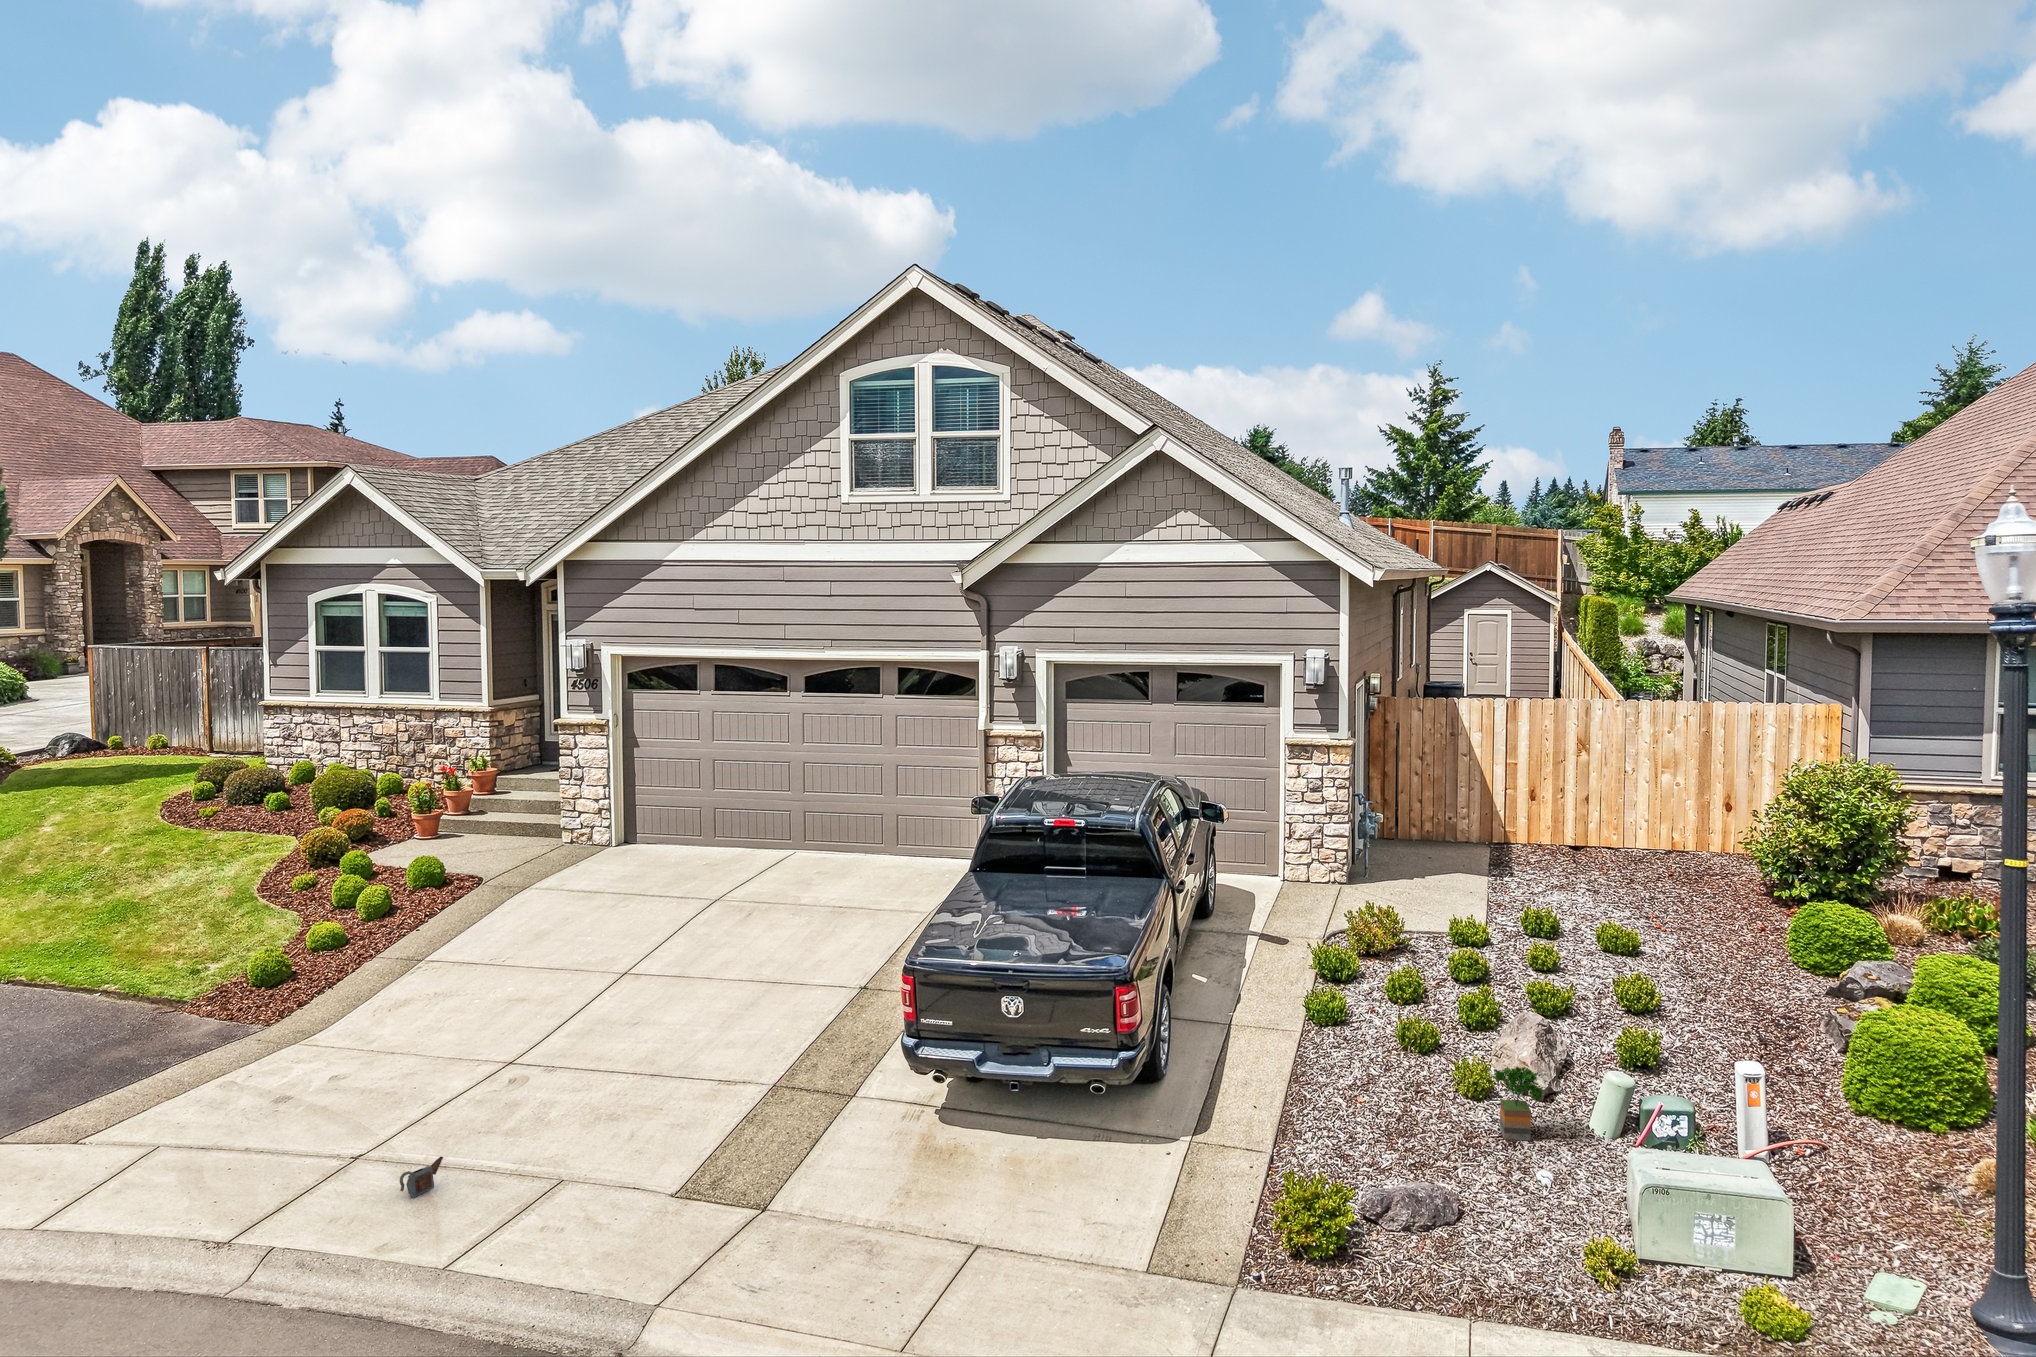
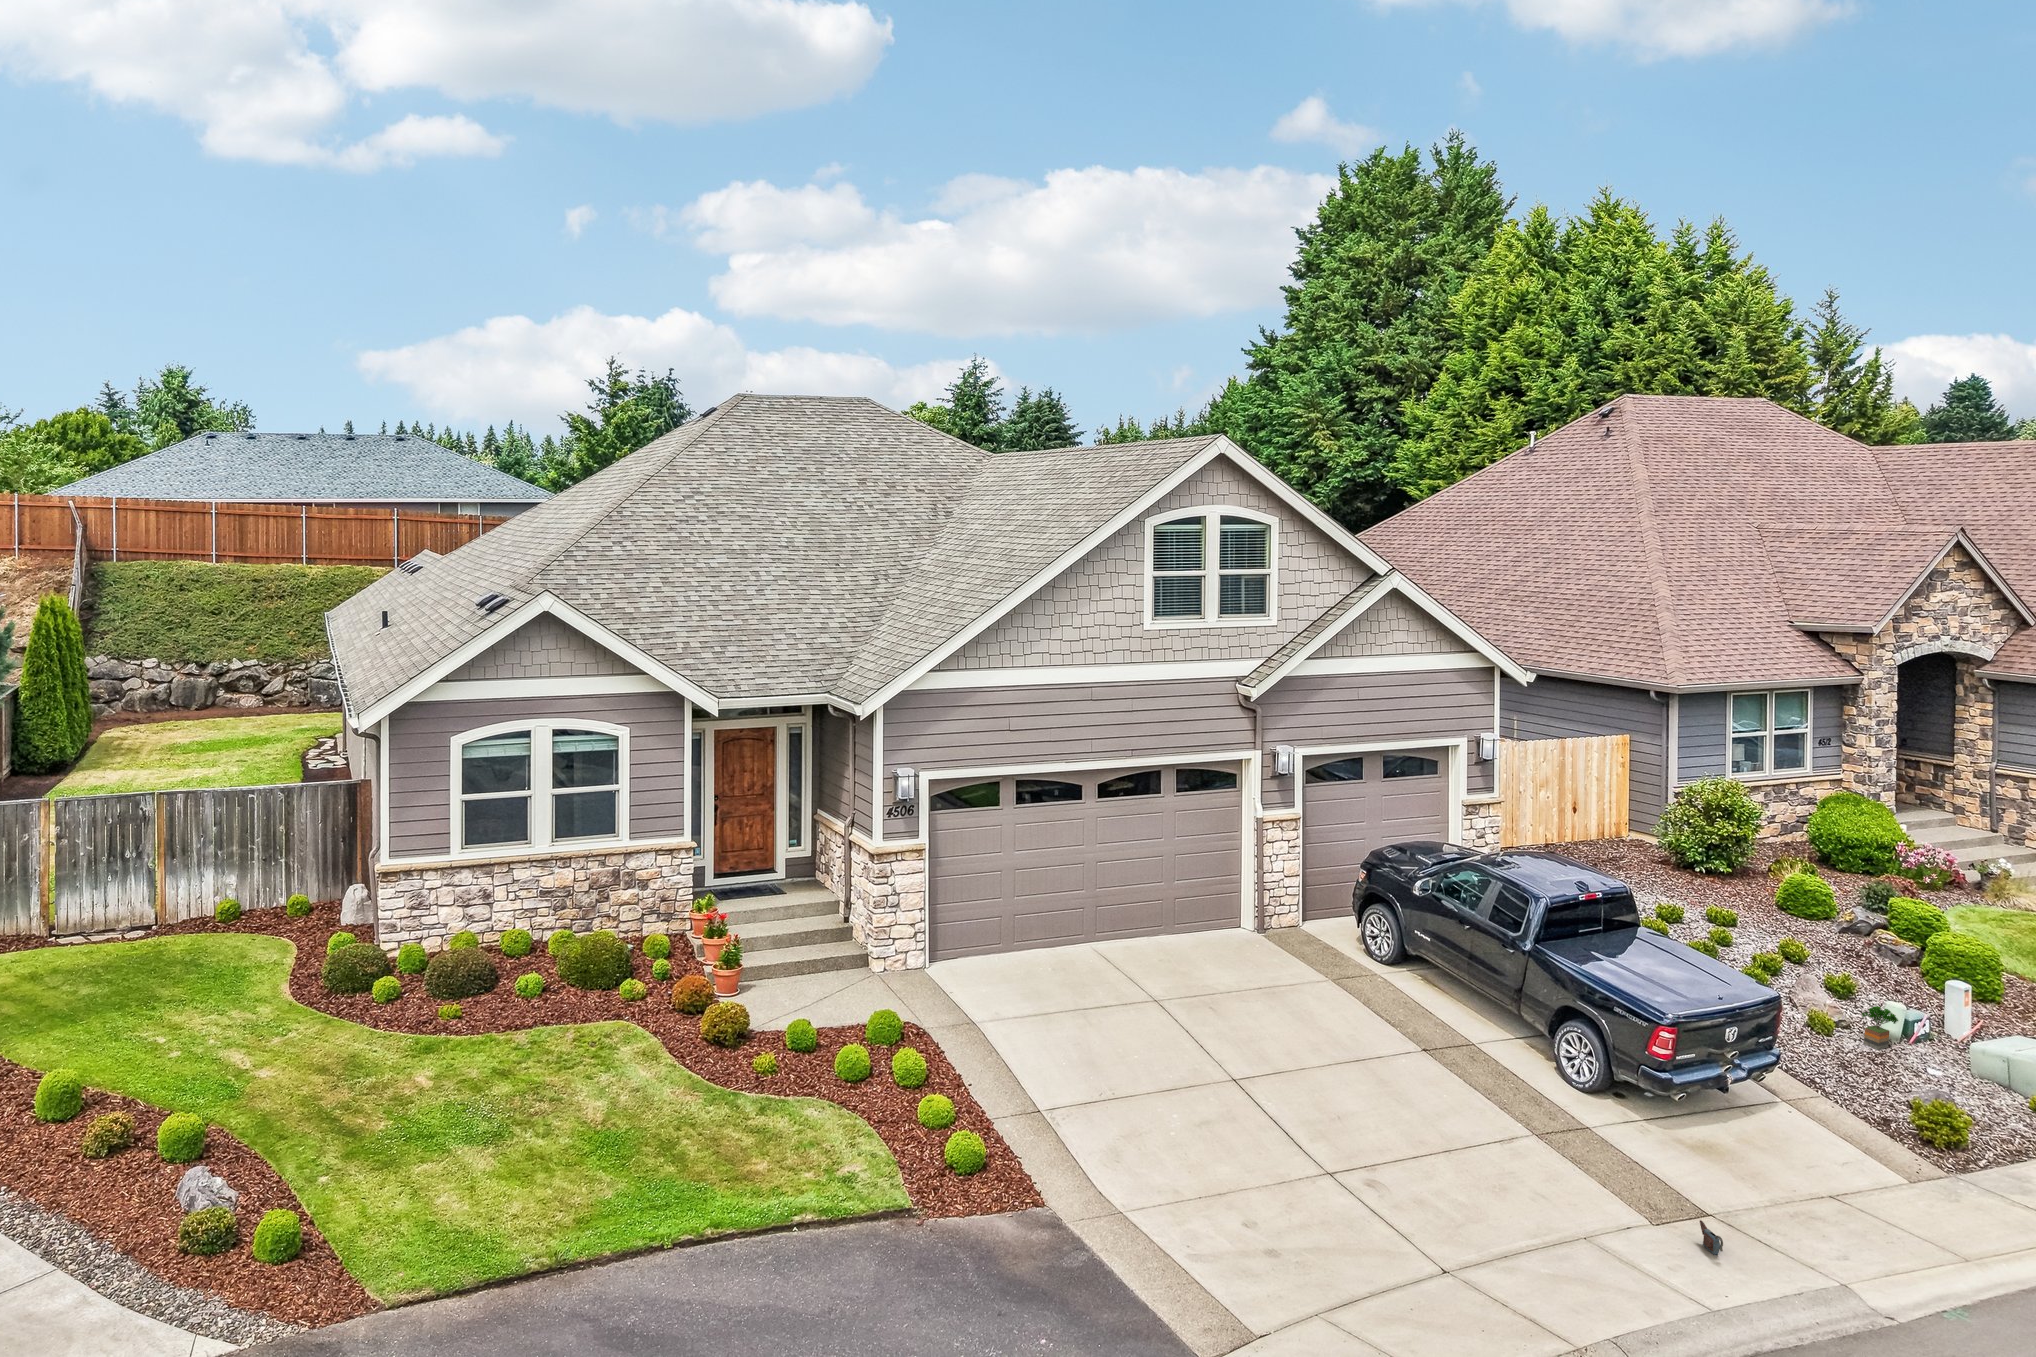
watering can: present [399,1156,443,1198] -> present [1700,1220,1723,1254]

